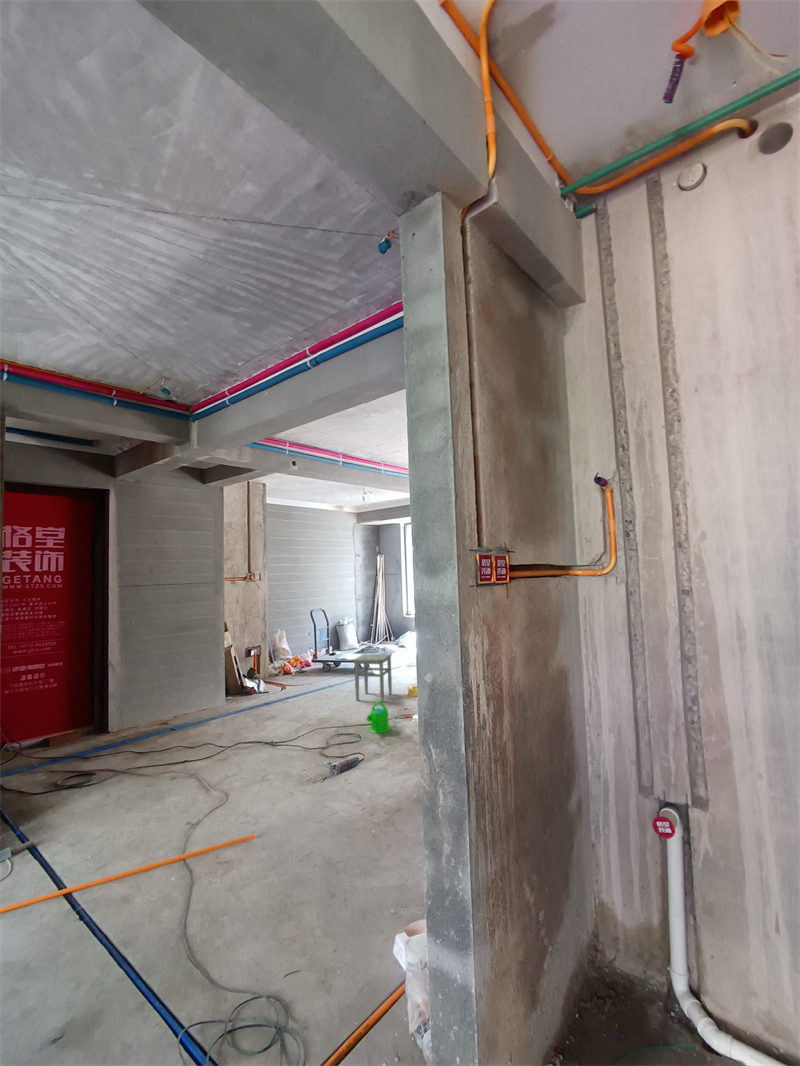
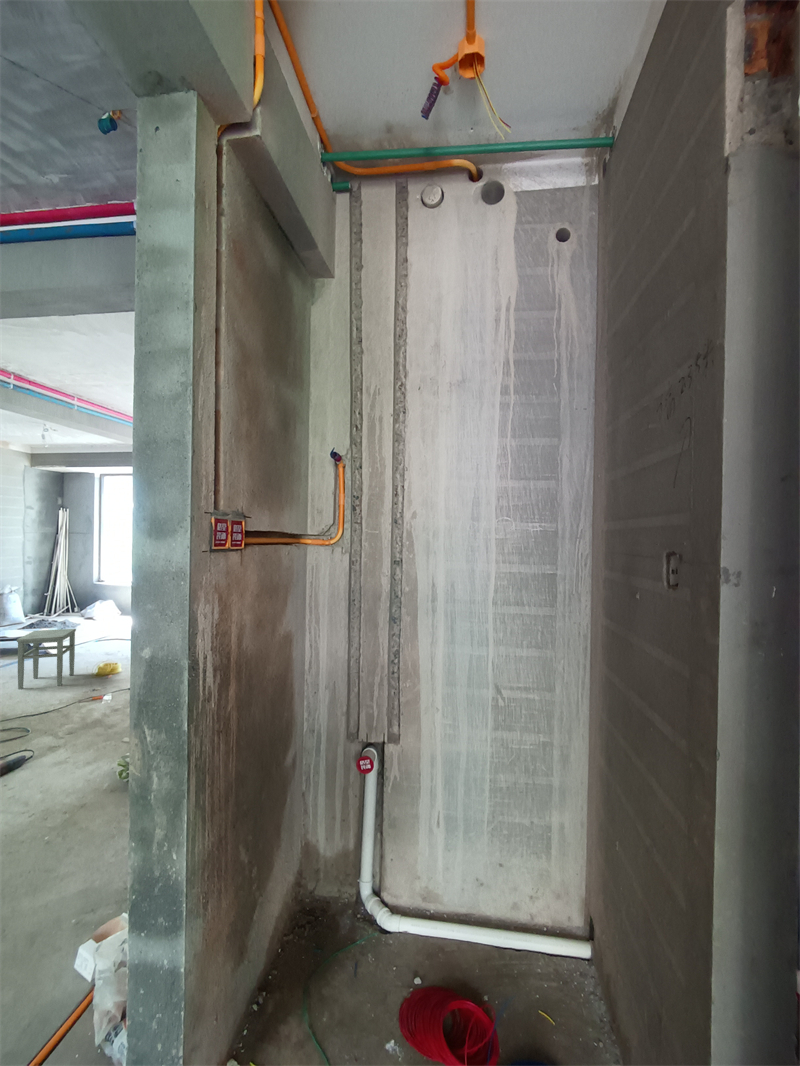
watering can: present [367,701,390,733] -> none [34,687,70,725]

